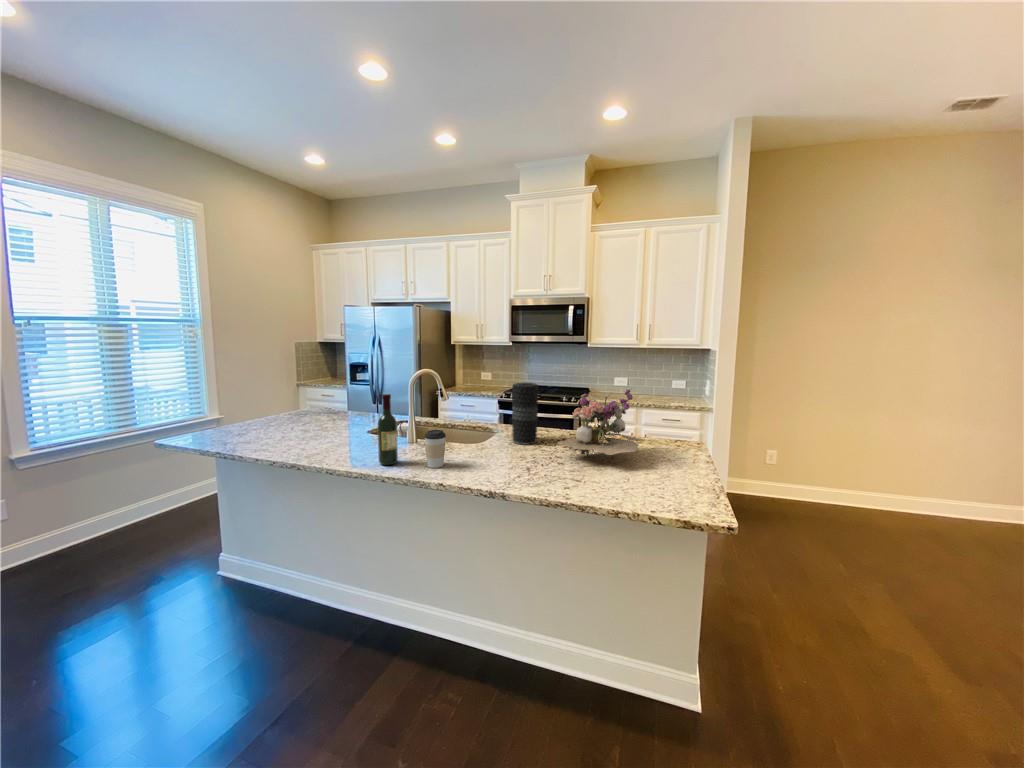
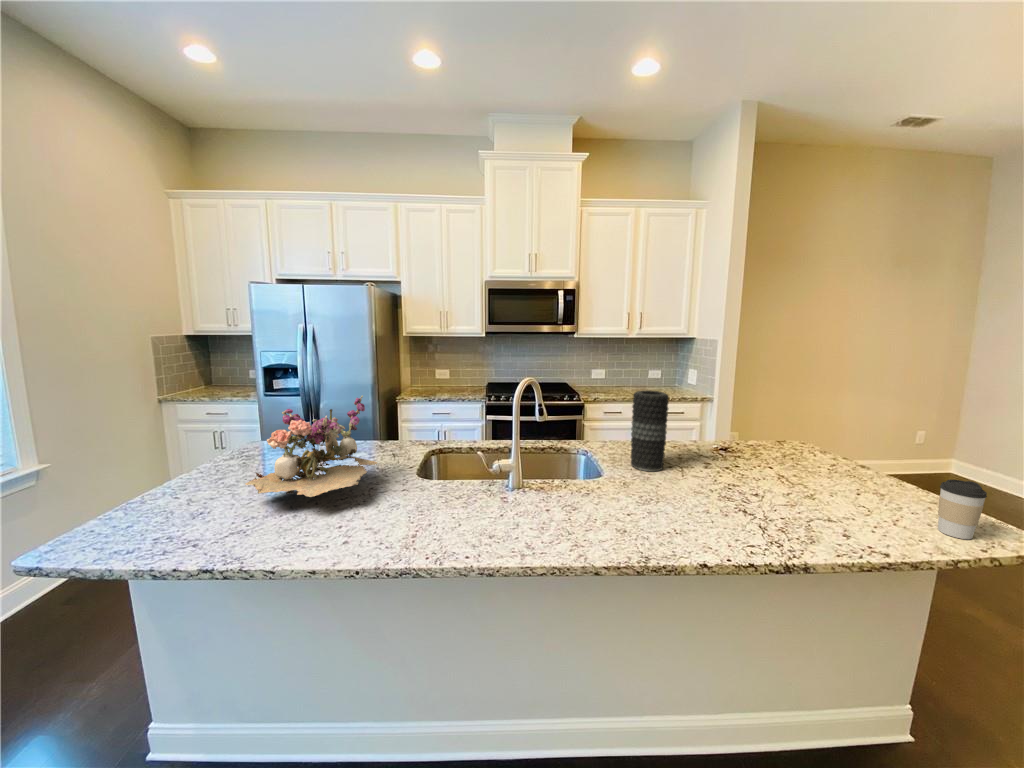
flower arrangement: present [558,388,642,456] -> present [246,395,377,497]
wine bottle: present [378,394,398,465] -> none [539,428,569,541]
coffee cup: present [424,430,446,468] -> present [938,480,987,539]

